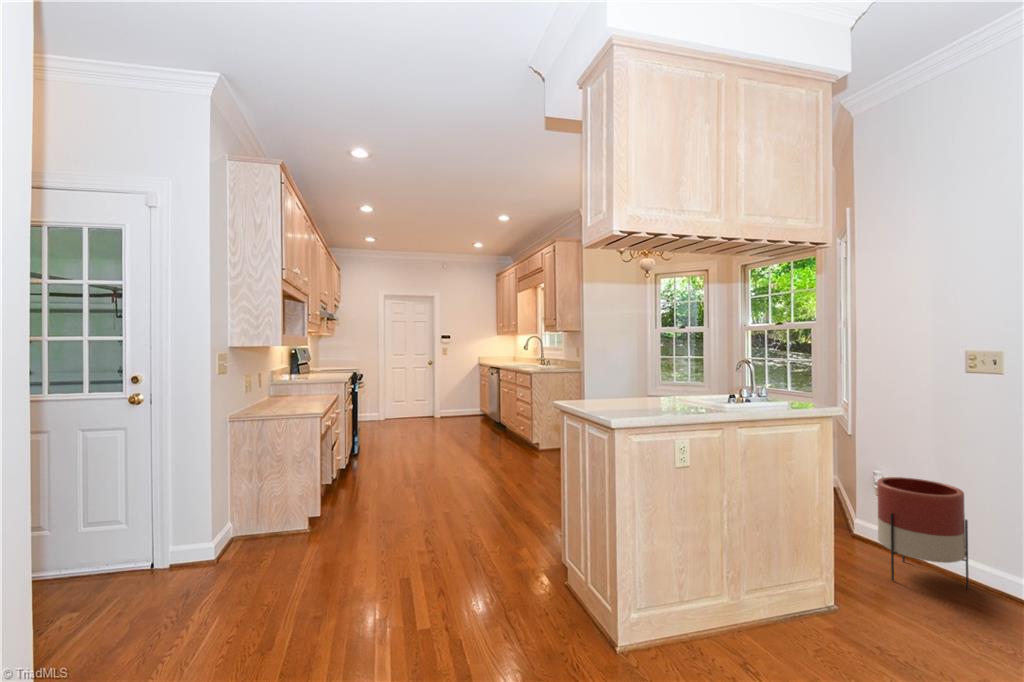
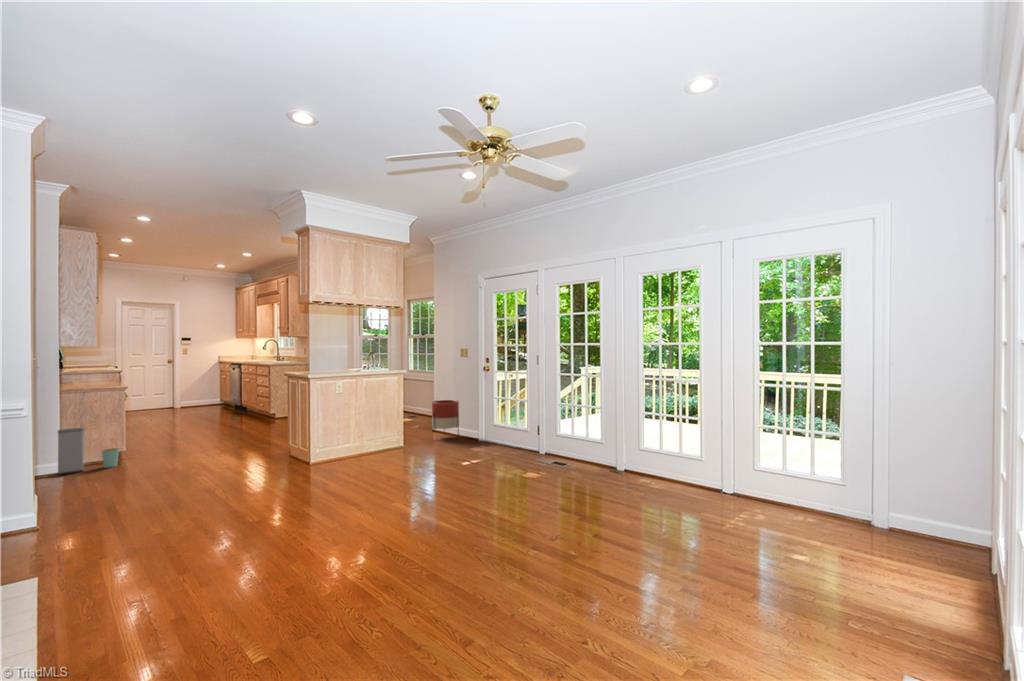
trash can: none [225,479,309,556] -> present [58,427,119,475]

